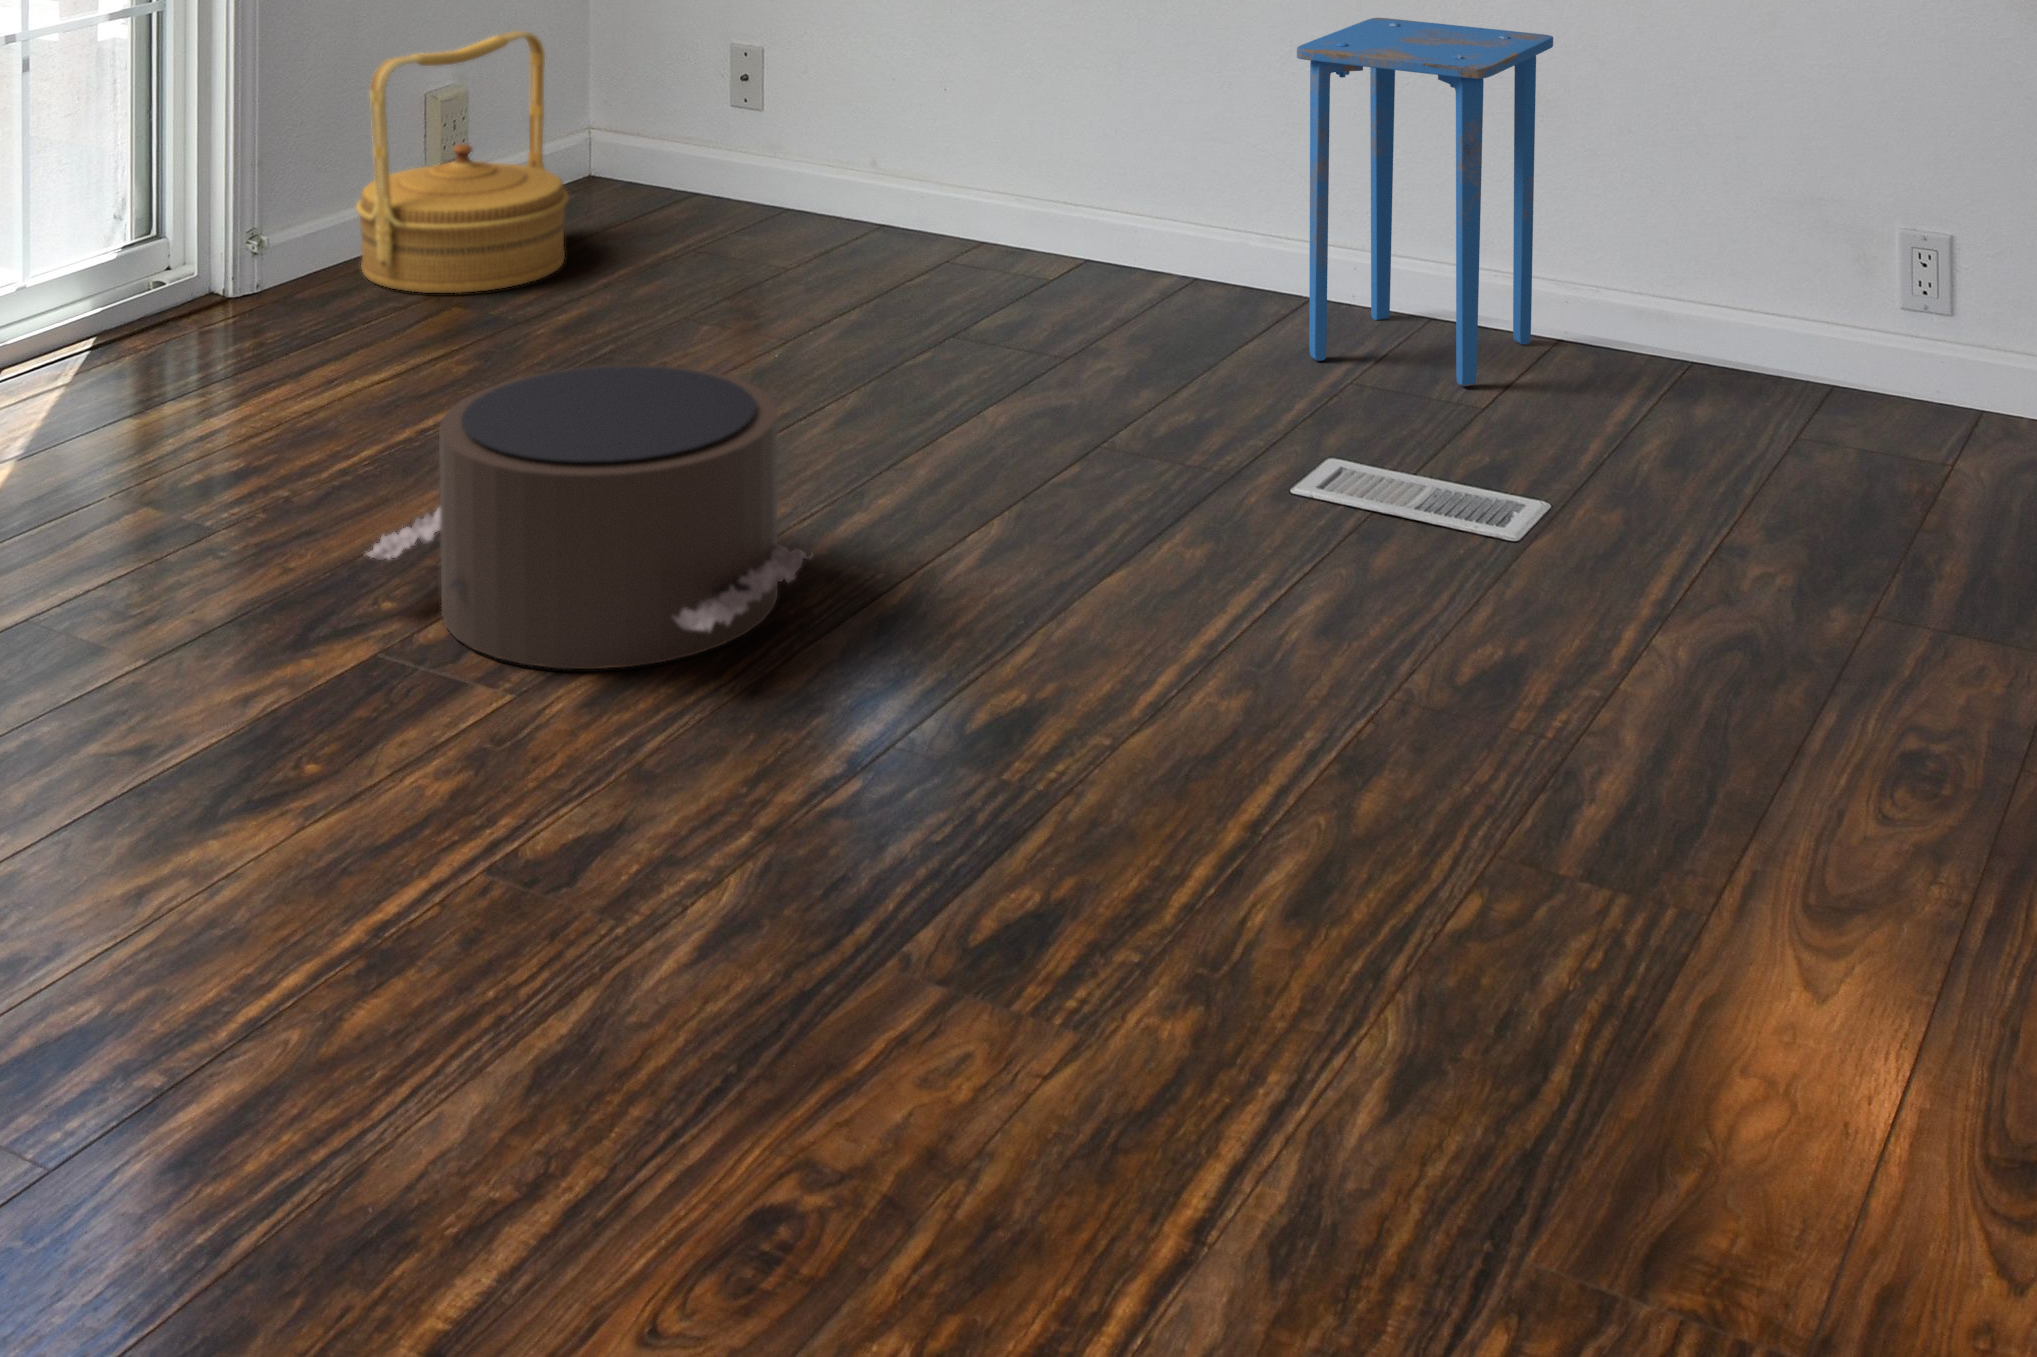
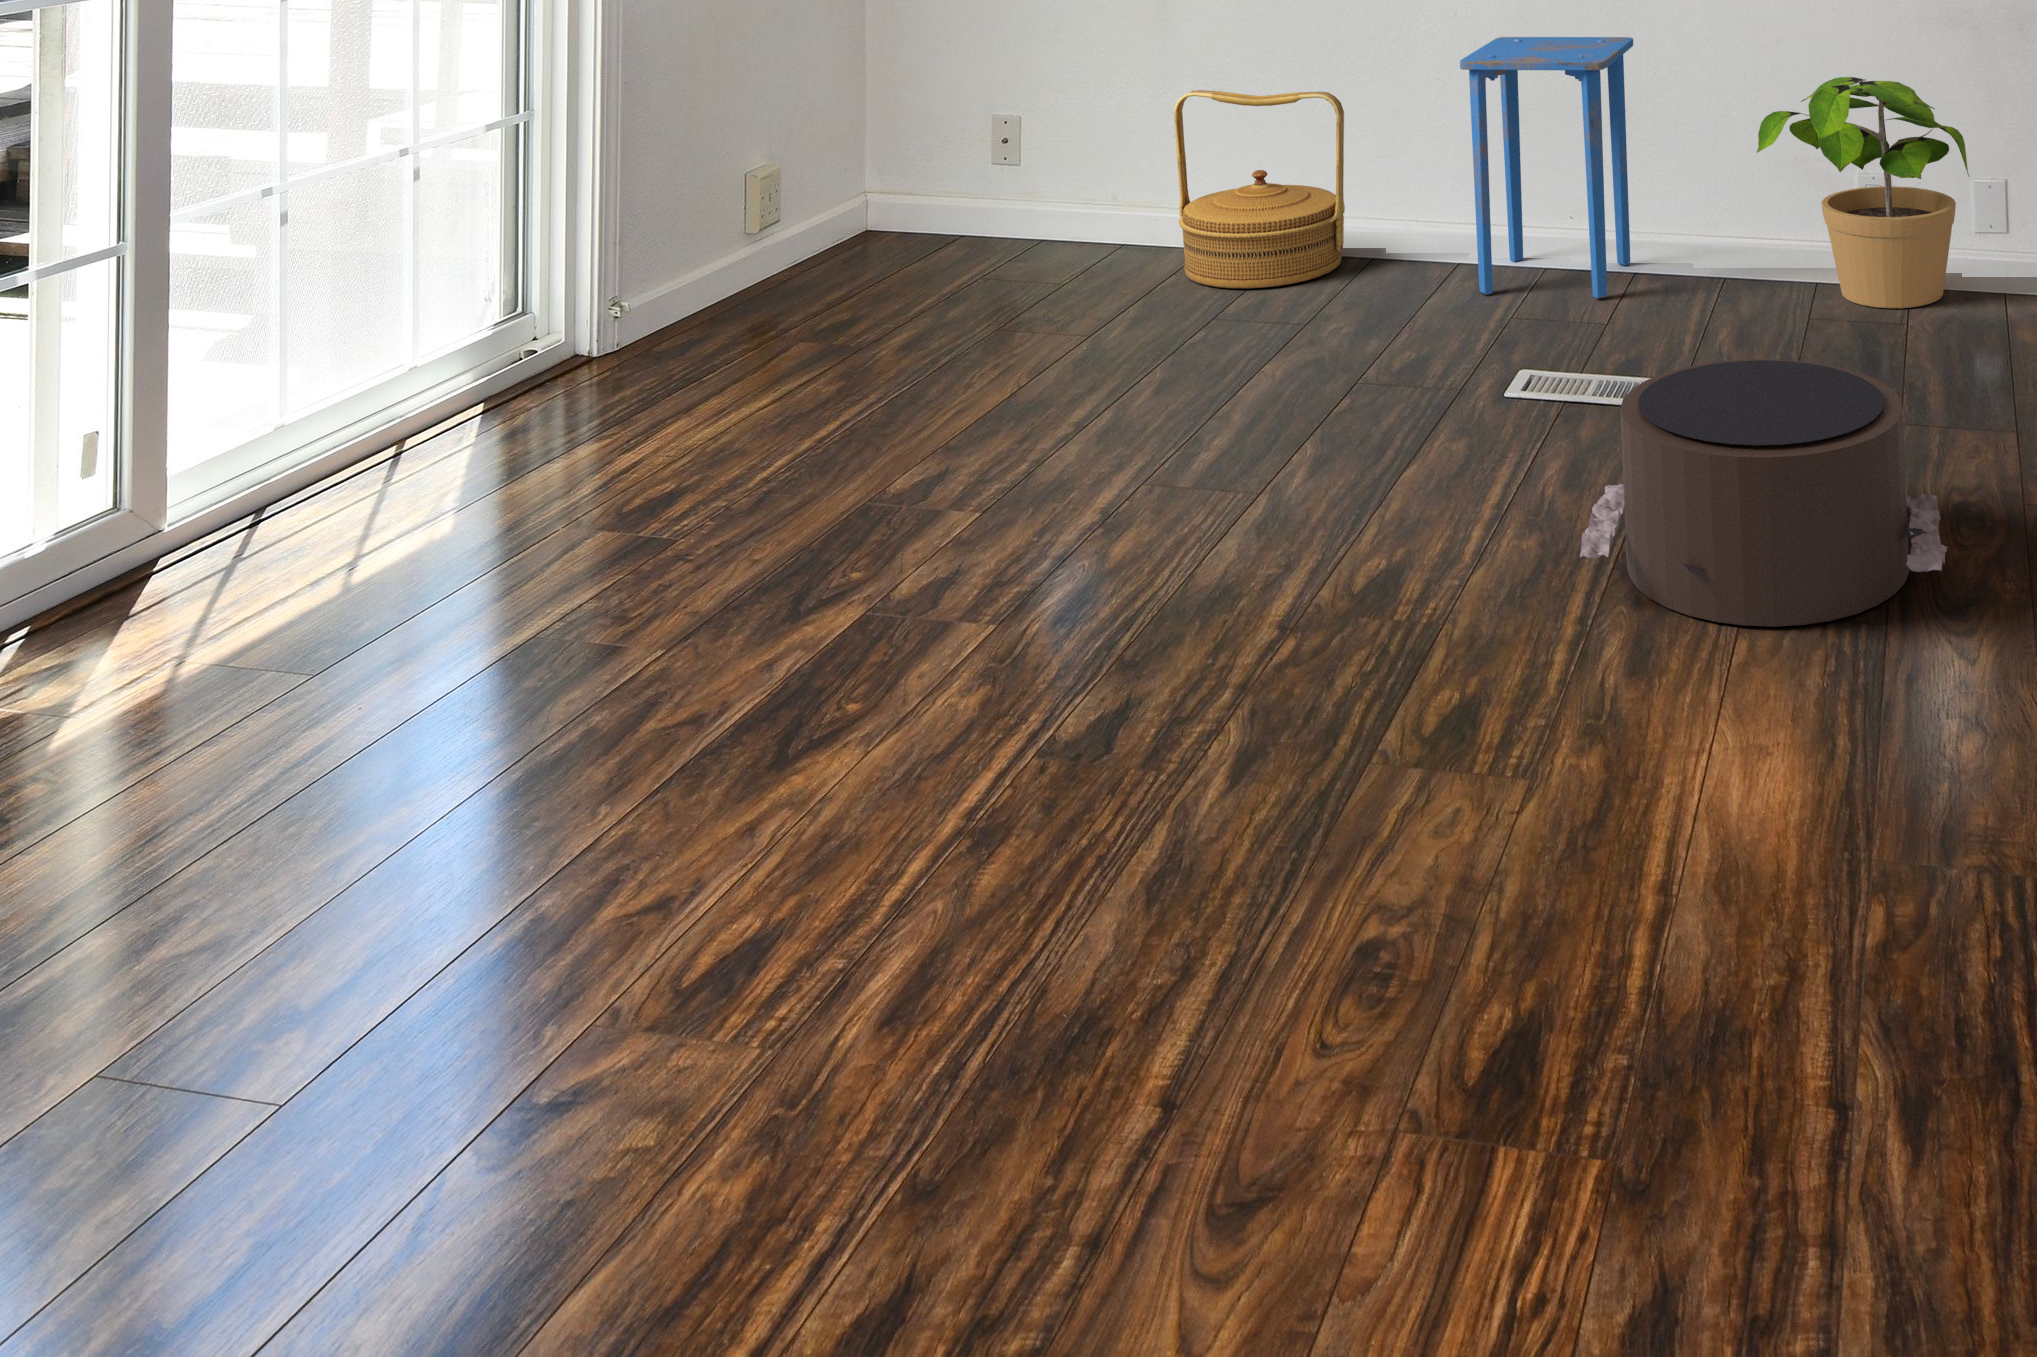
woven basket: present [356,31,568,293] -> present [1174,90,1345,288]
potted plant: none [1694,126,2008,458] -> present [1757,77,1969,308]
pouf: present [366,365,813,669] -> present [1580,359,1947,626]

